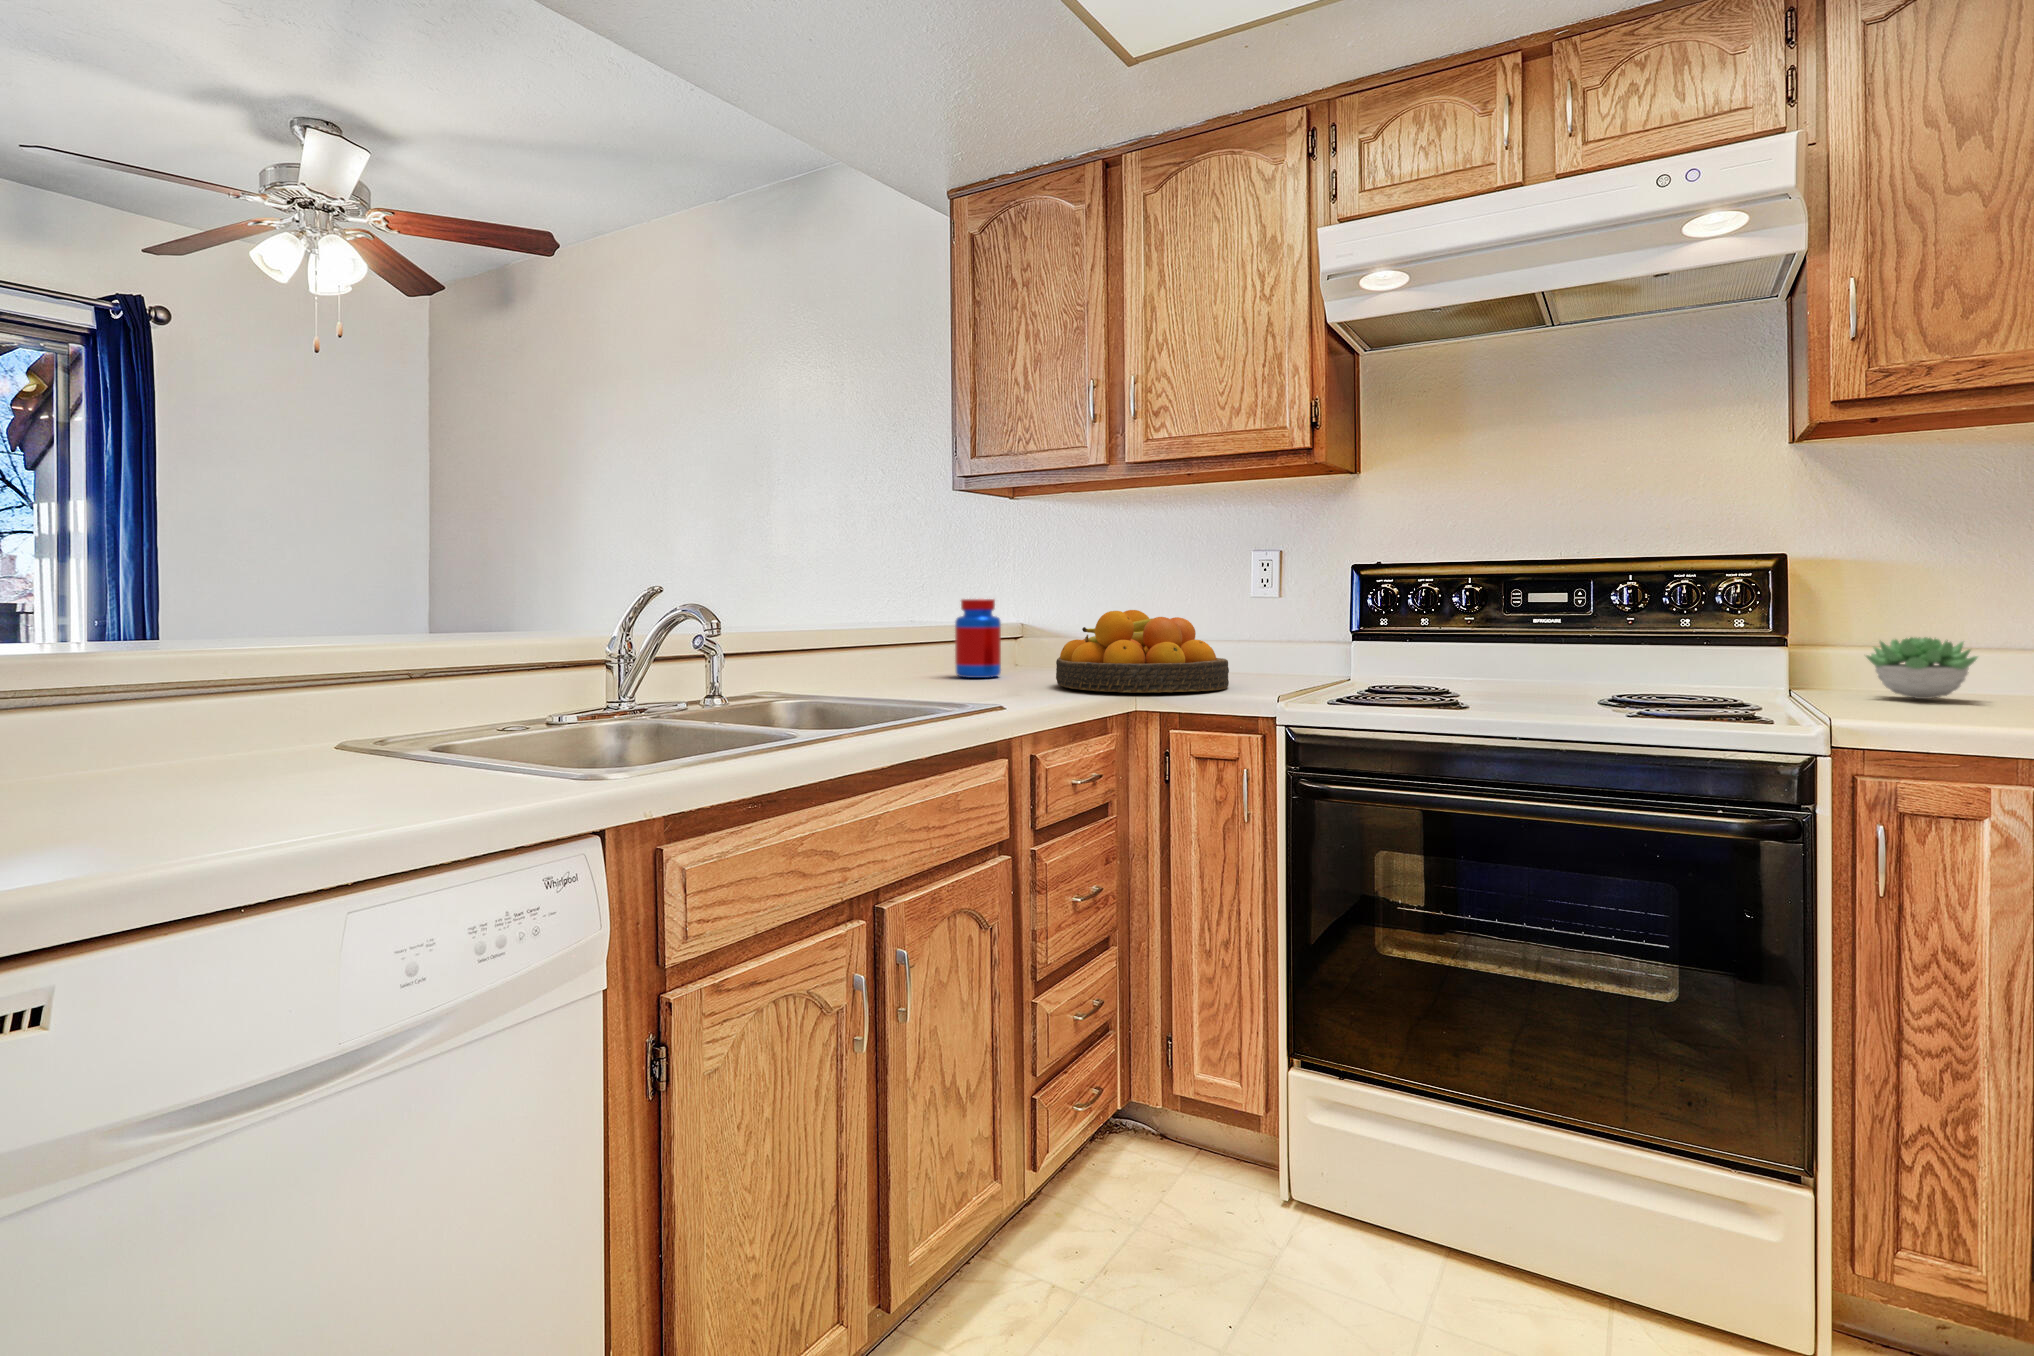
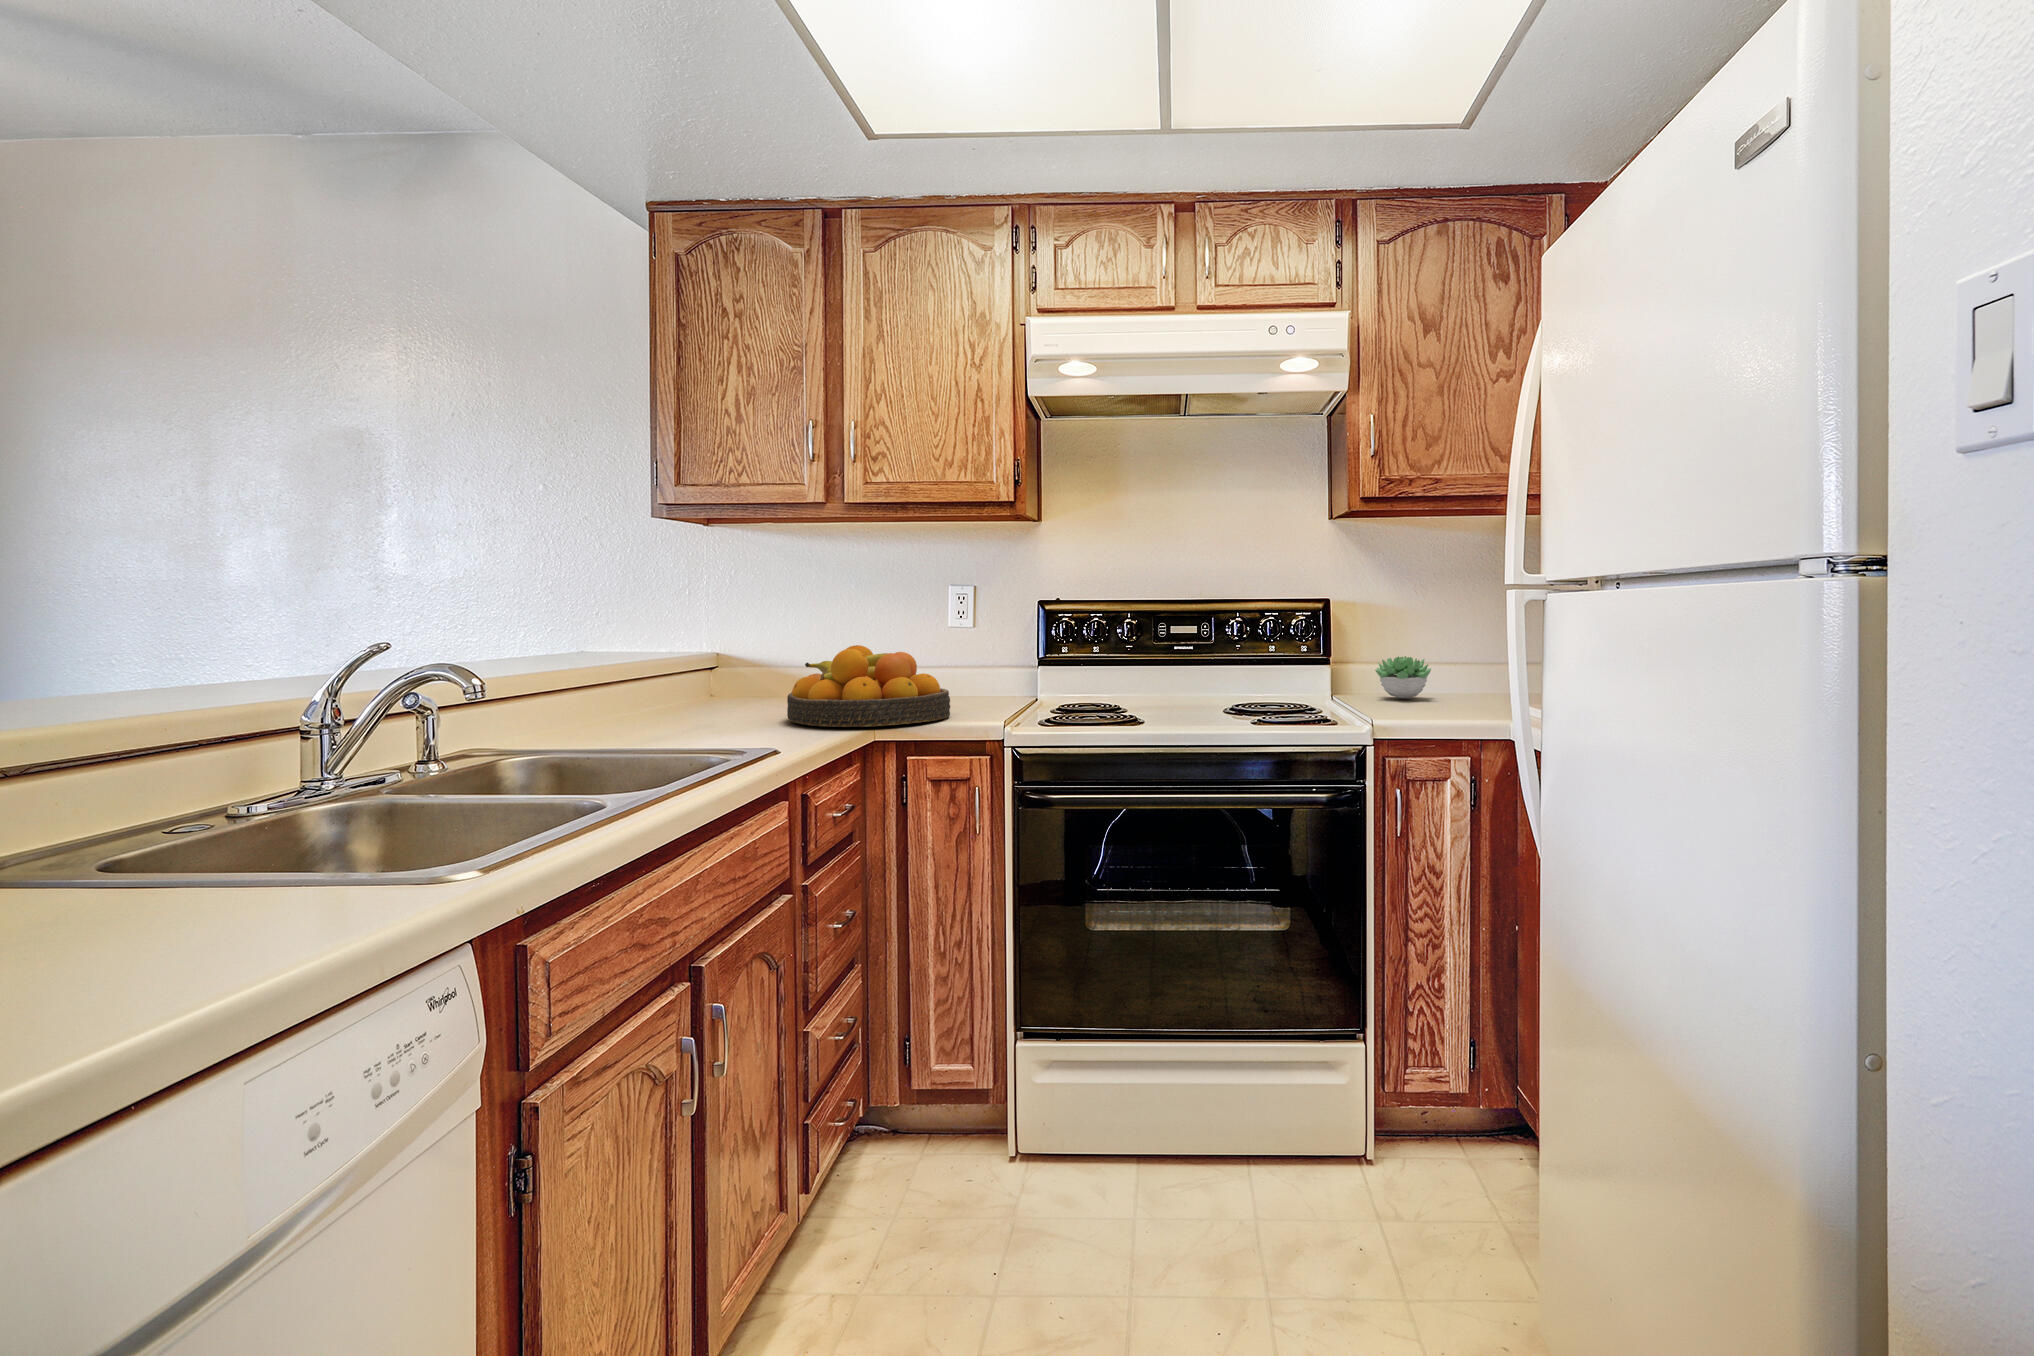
jar: present [955,599,1001,678] -> none [664,635,715,718]

